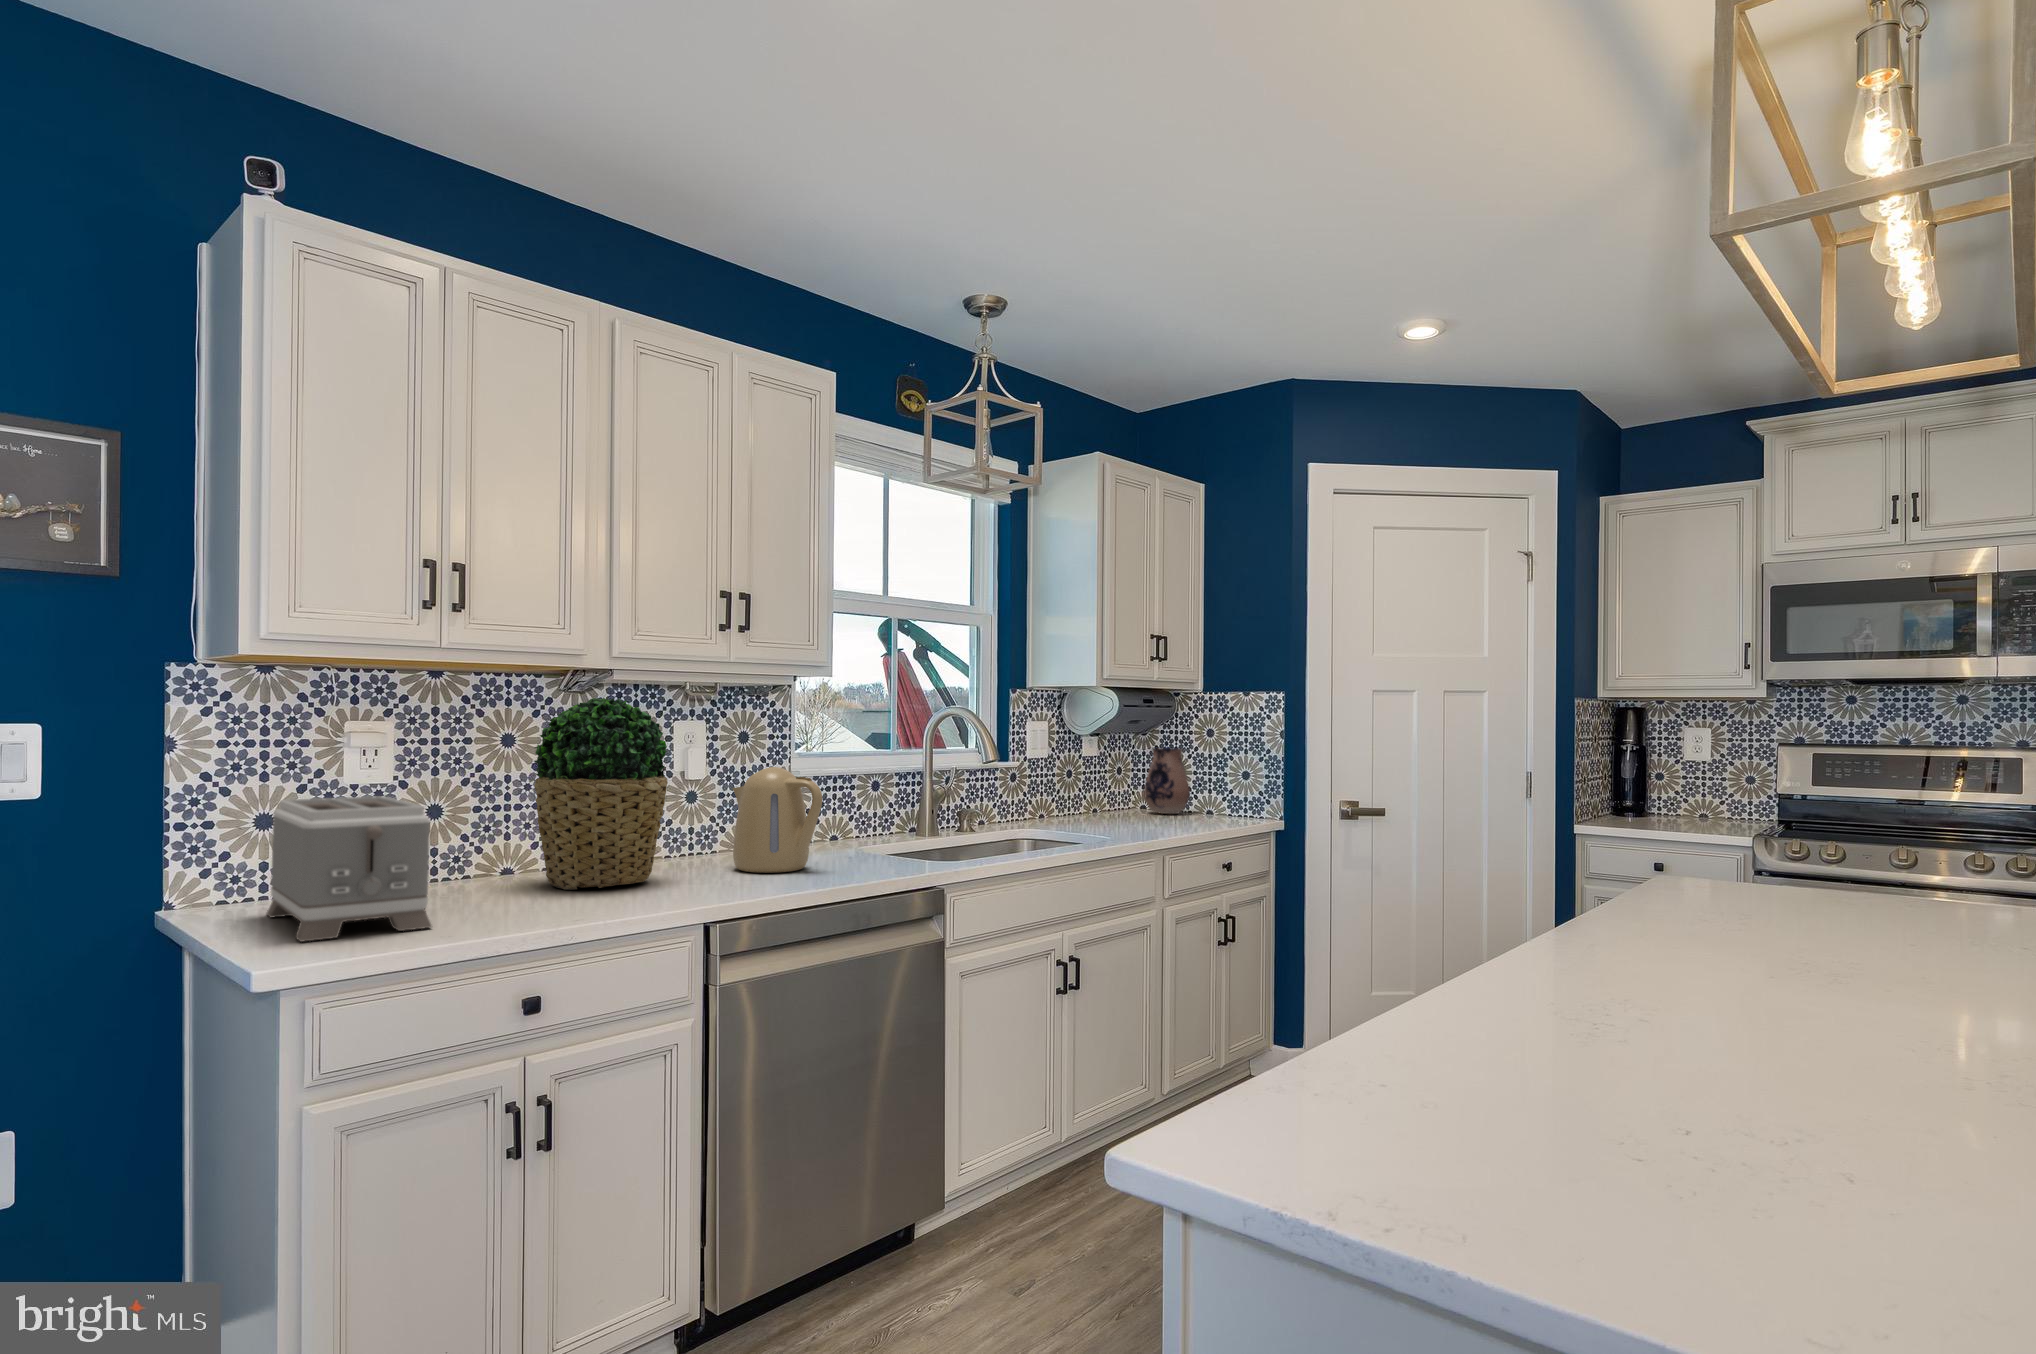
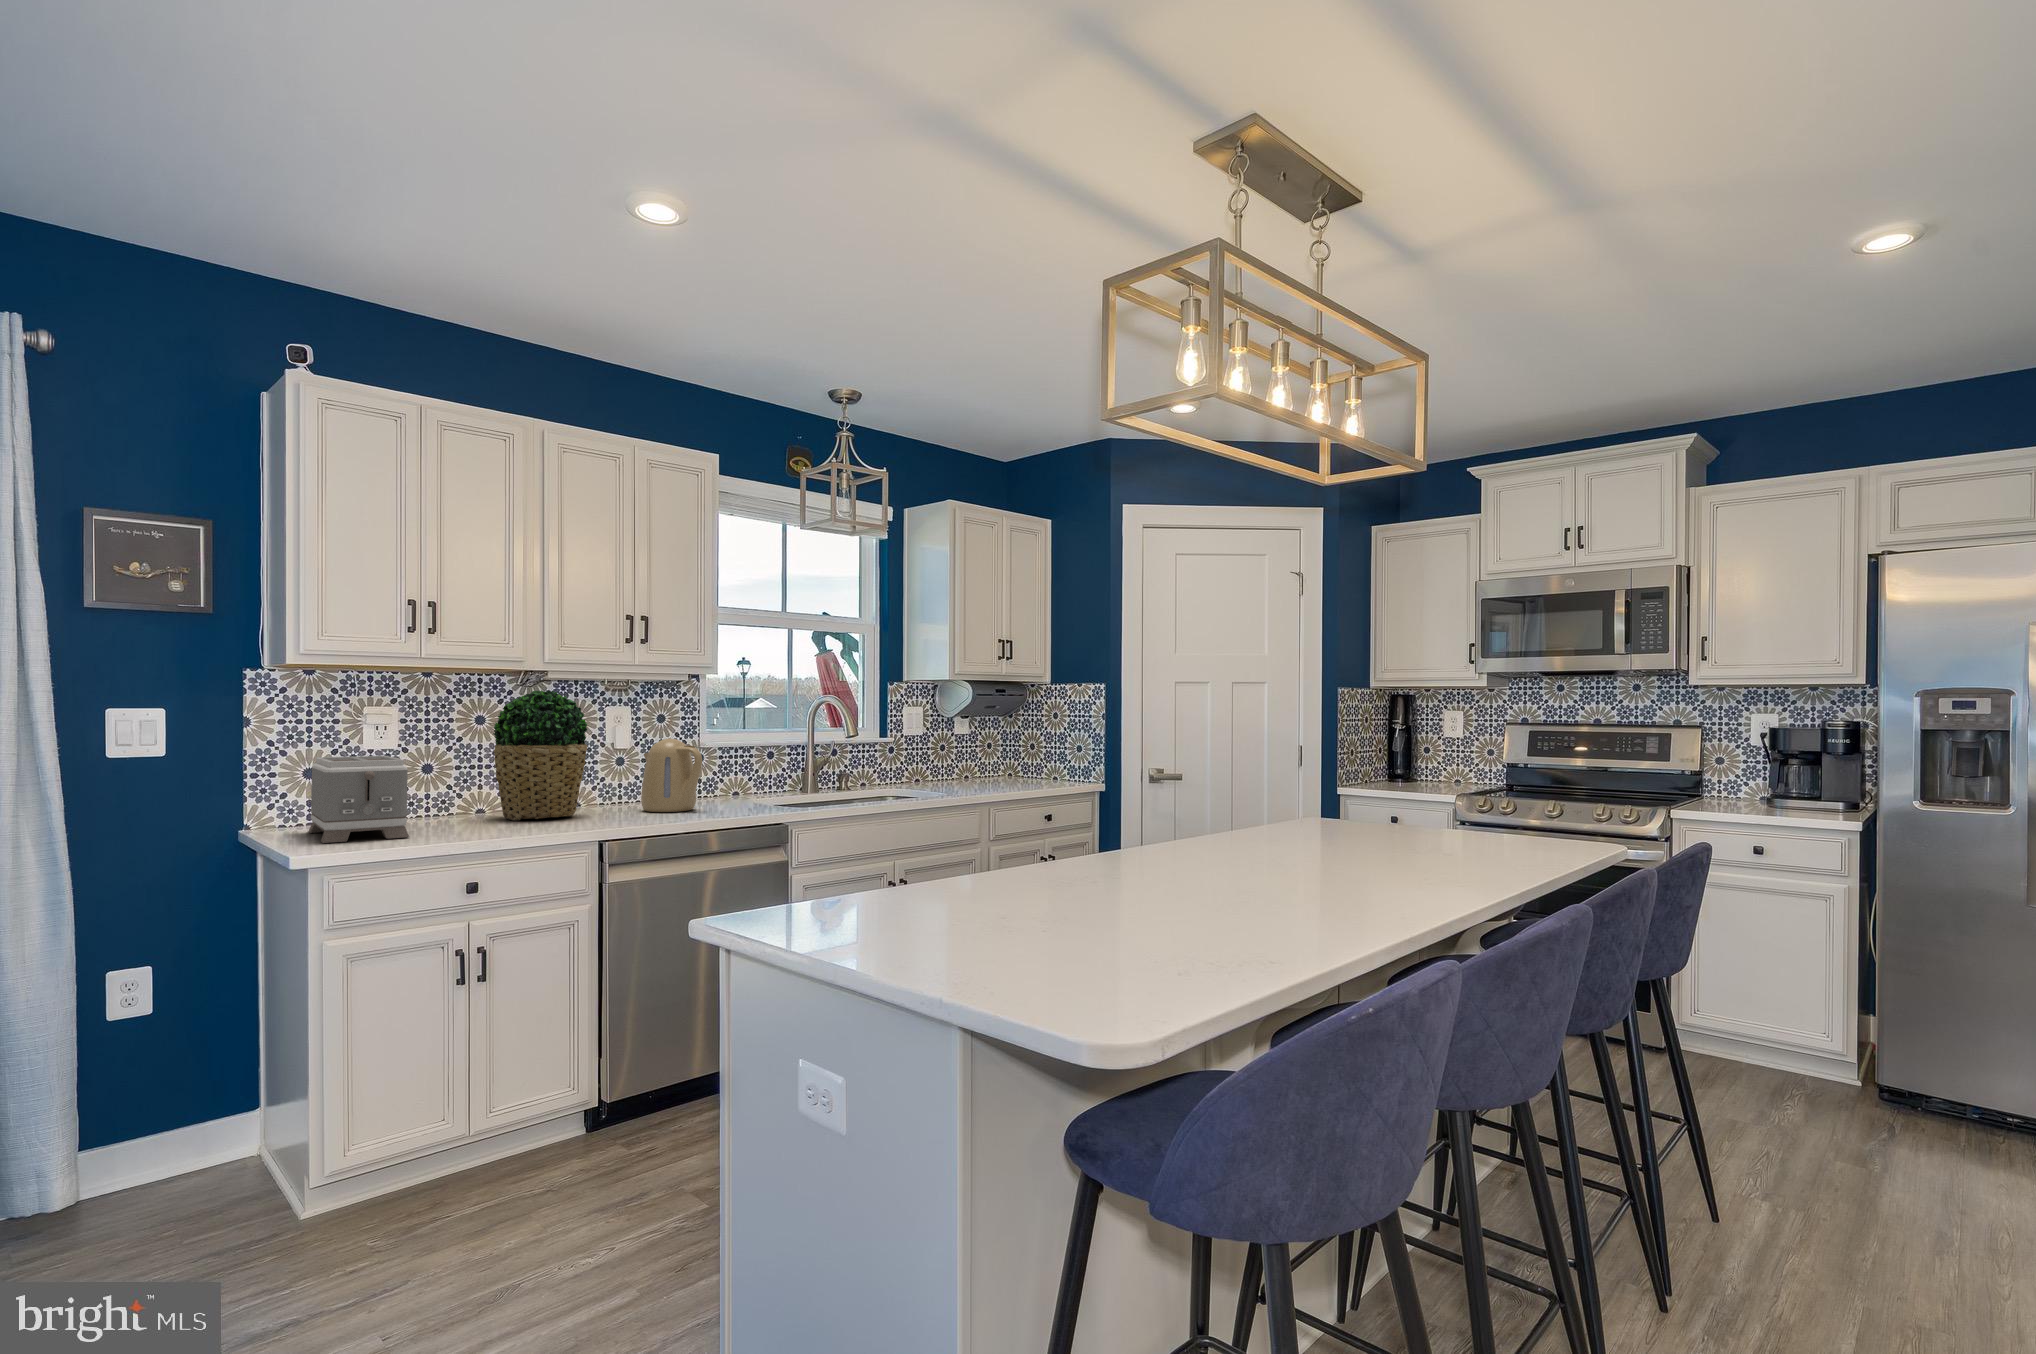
ceramic pitcher: present [1144,747,1190,814] -> none [1009,727,1045,779]

